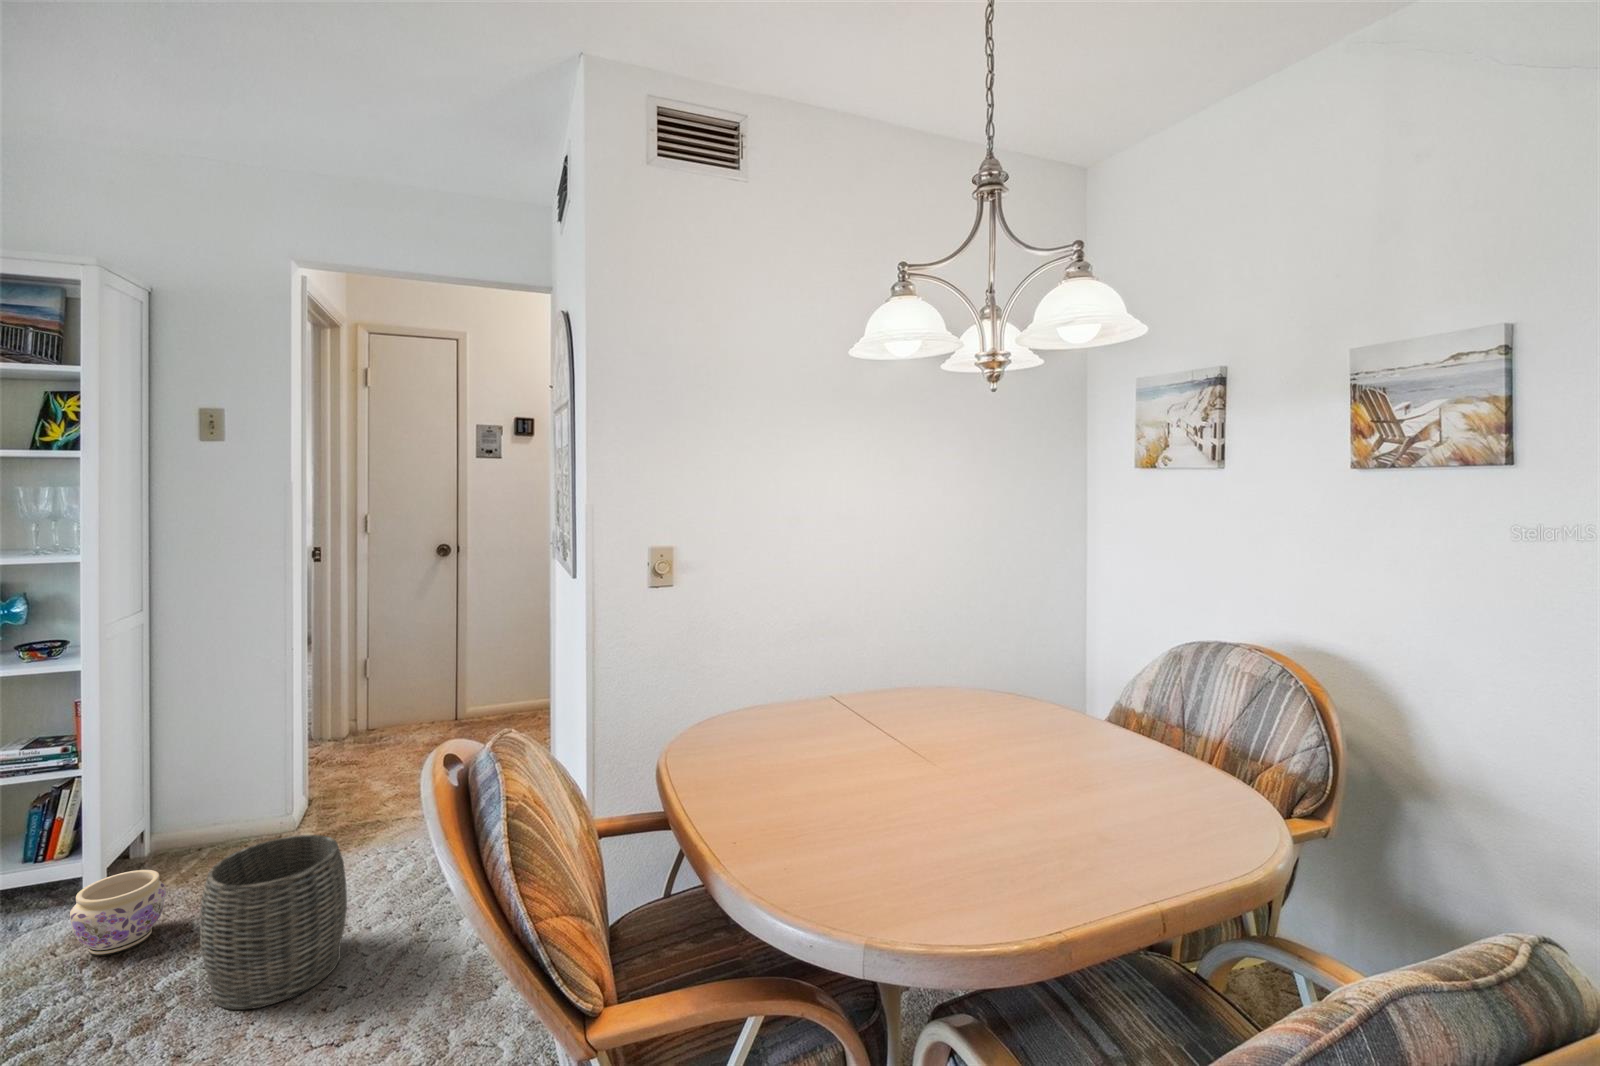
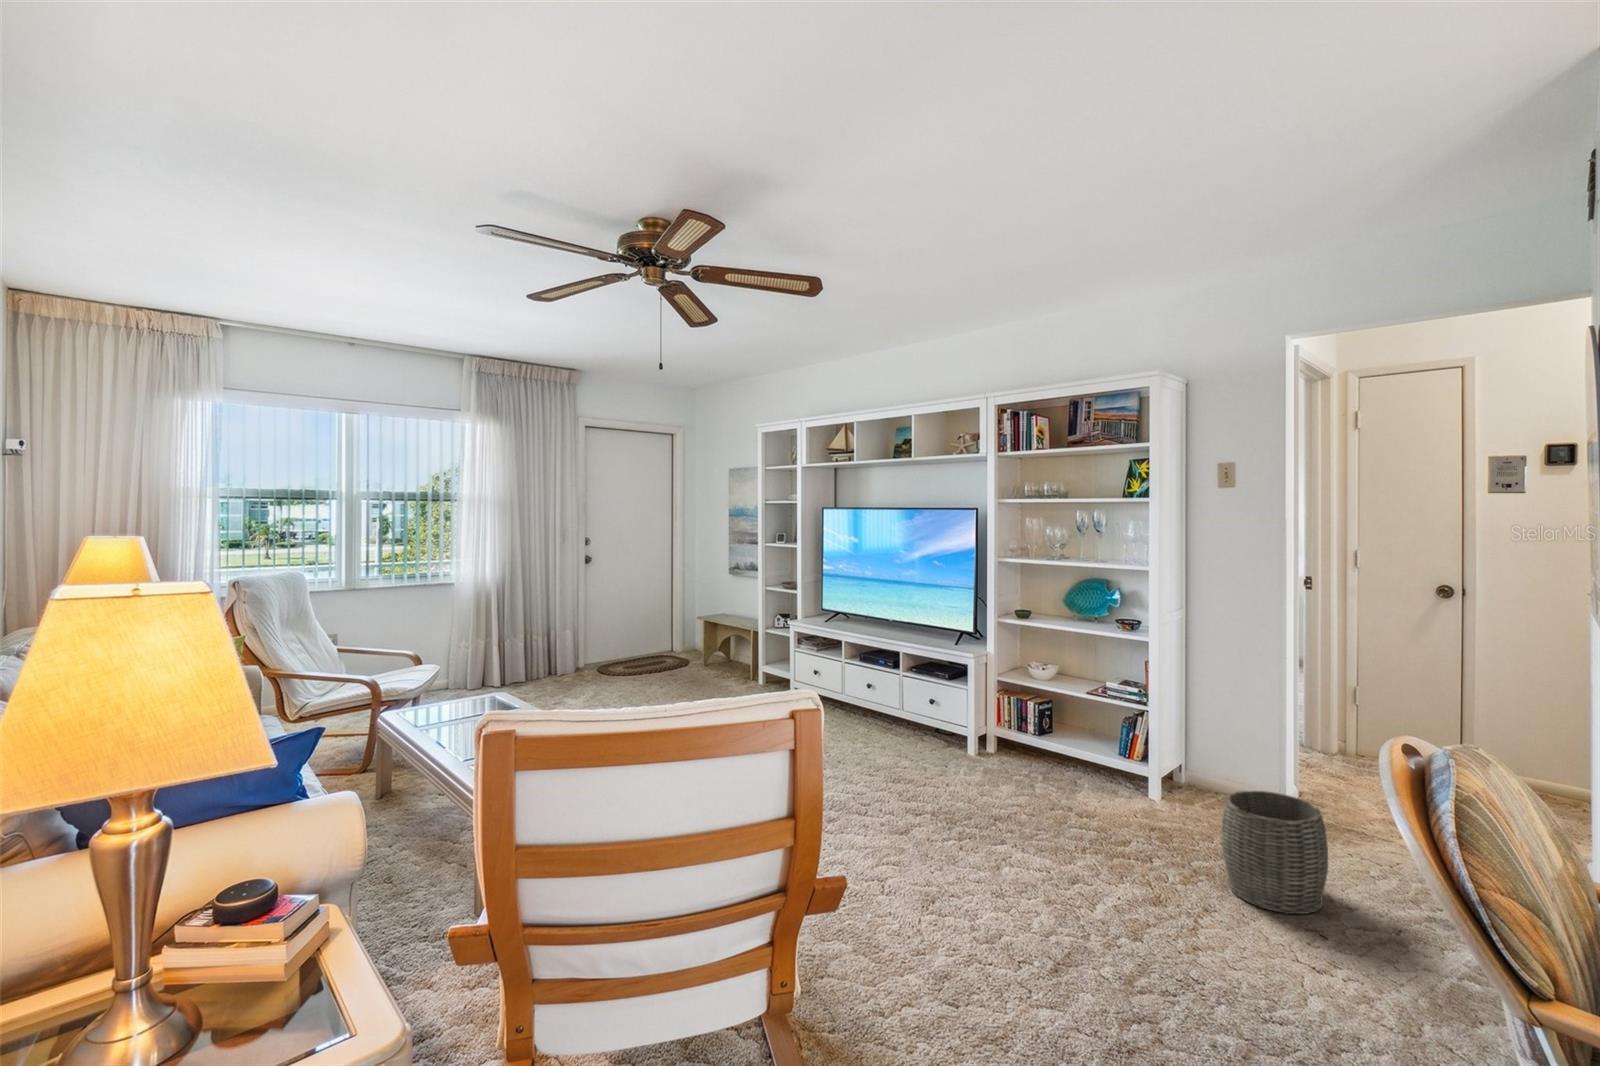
planter: present [70,870,166,956] -> none [1146,781,1197,833]

